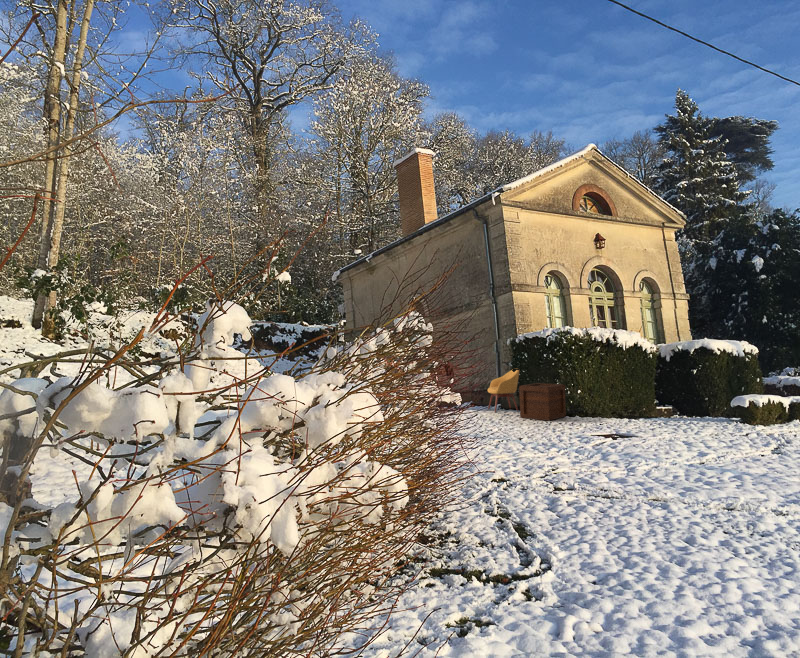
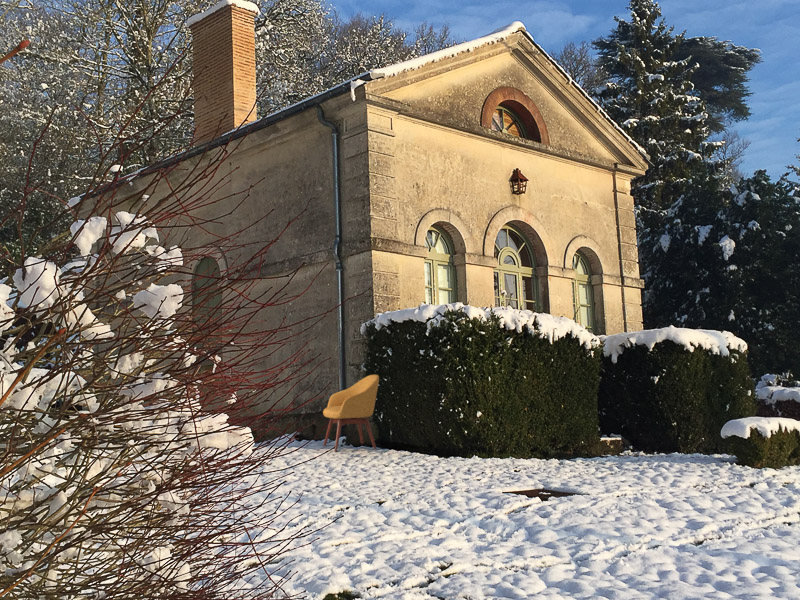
wooden crate: present [519,383,566,421] -> none [379,400,457,466]

